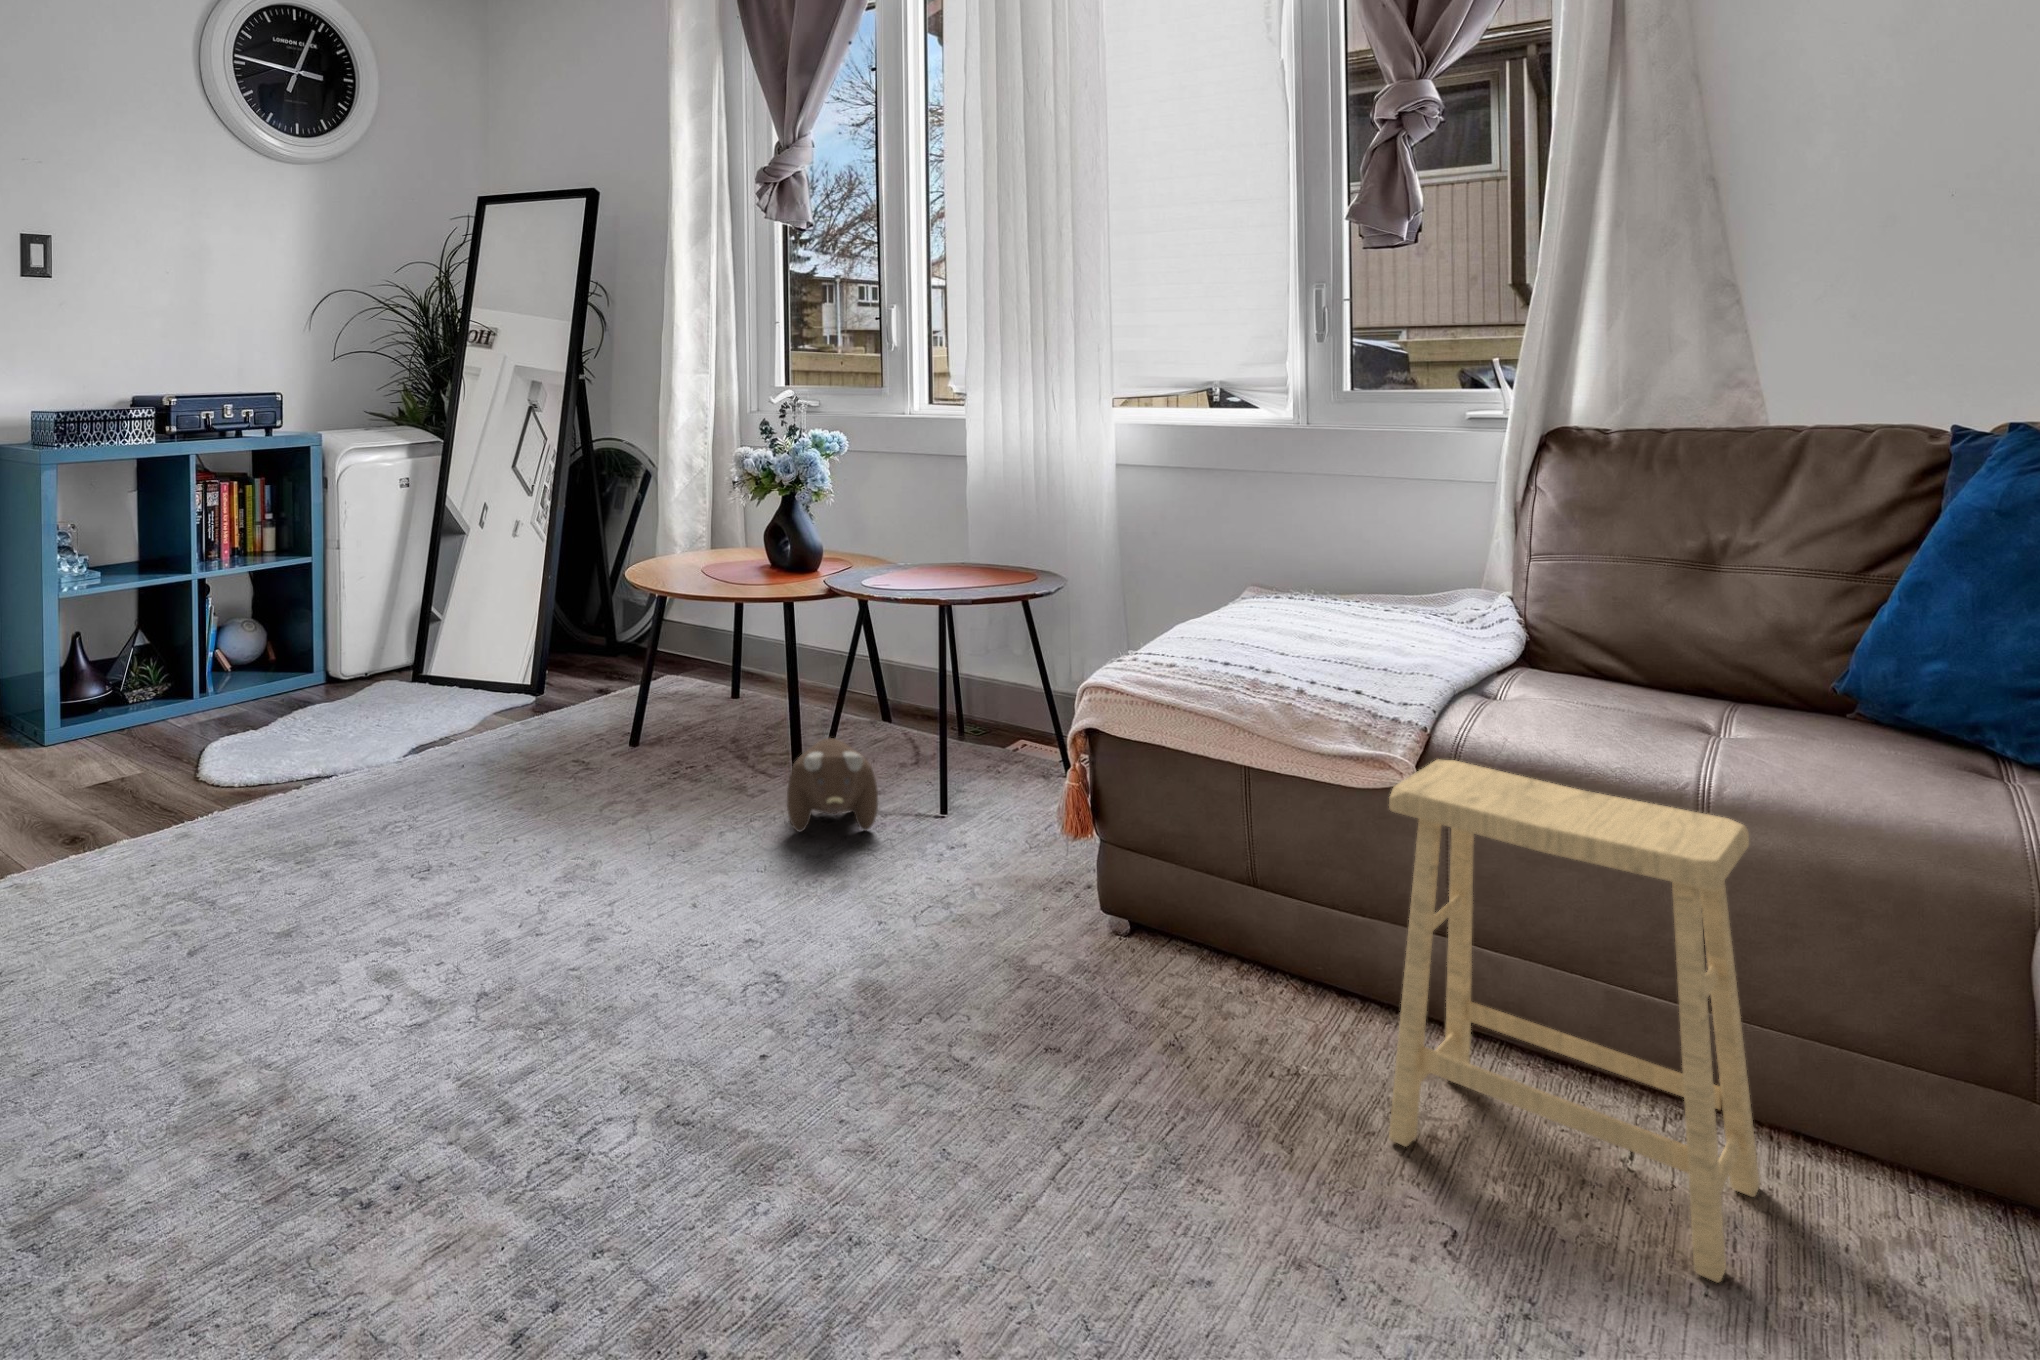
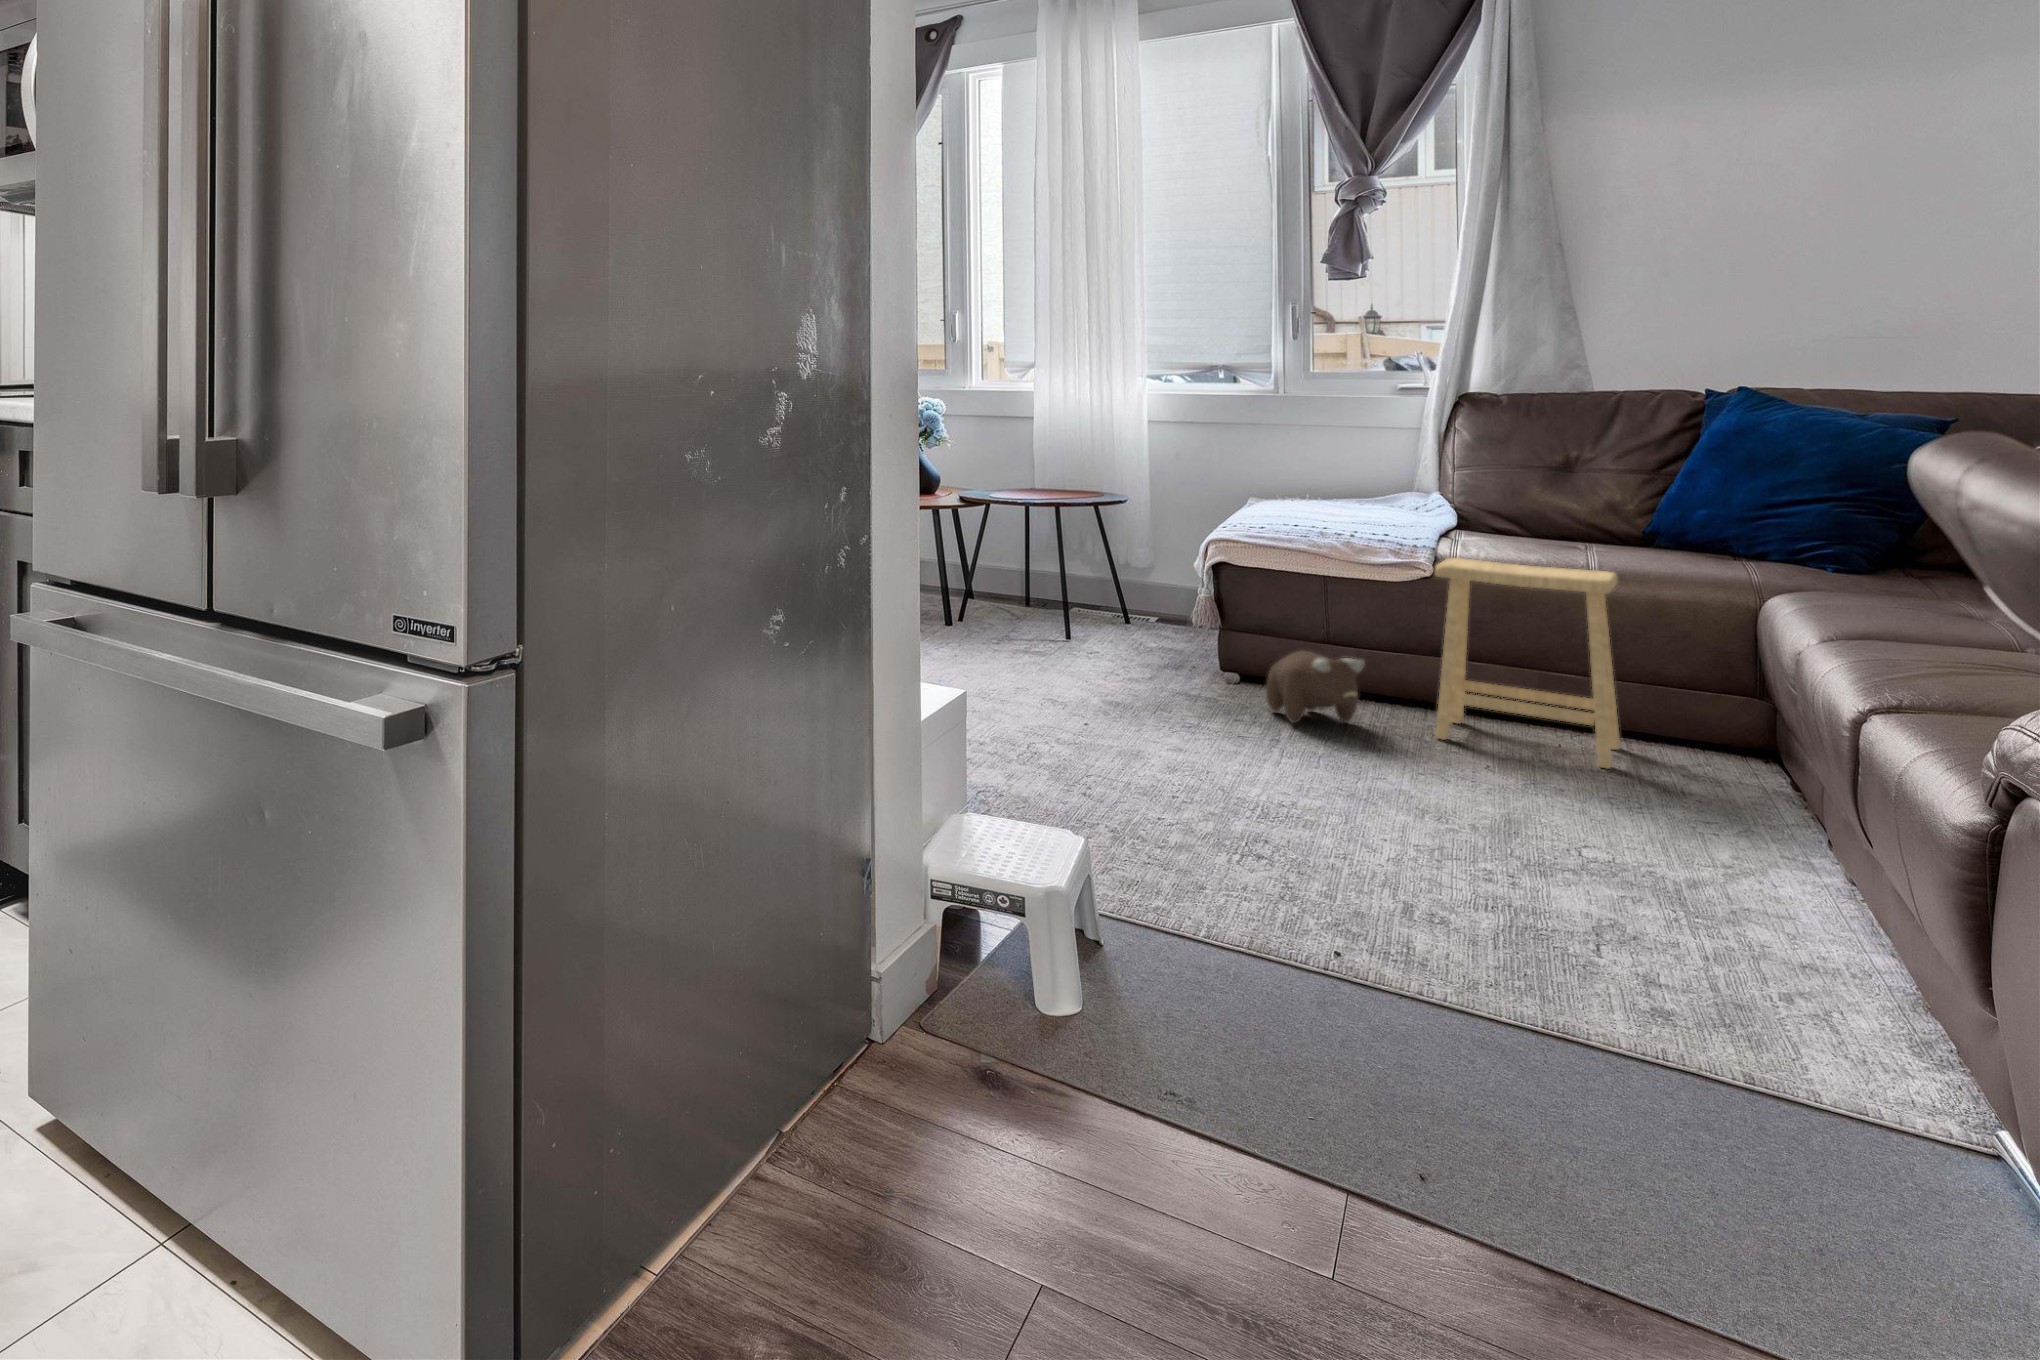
plush toy: present [787,738,878,832] -> present [1266,651,1365,723]

